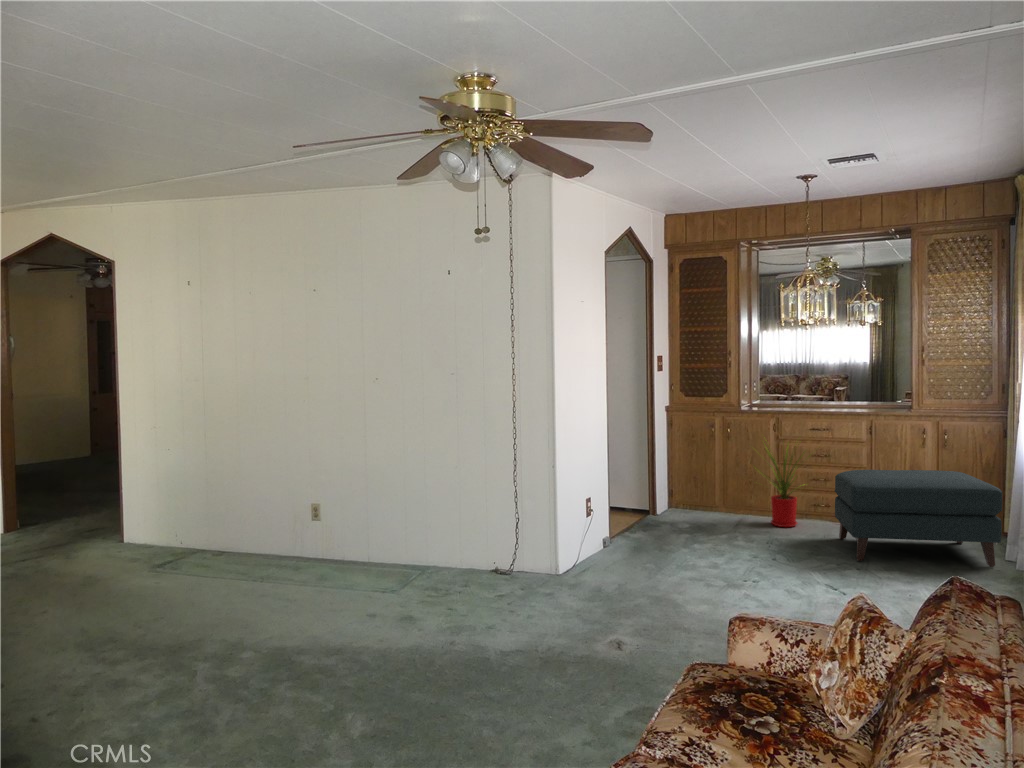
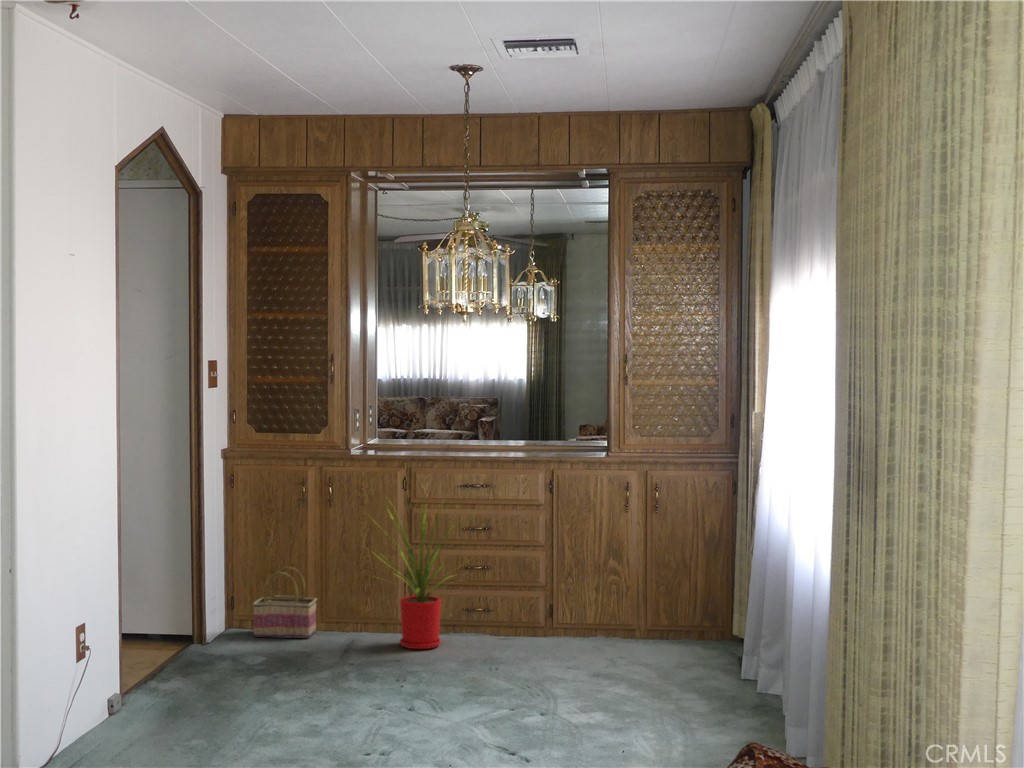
ottoman: present [835,470,1002,567] -> none [502,544,740,698]
basket: none [684,474,722,516] -> present [253,567,317,638]

